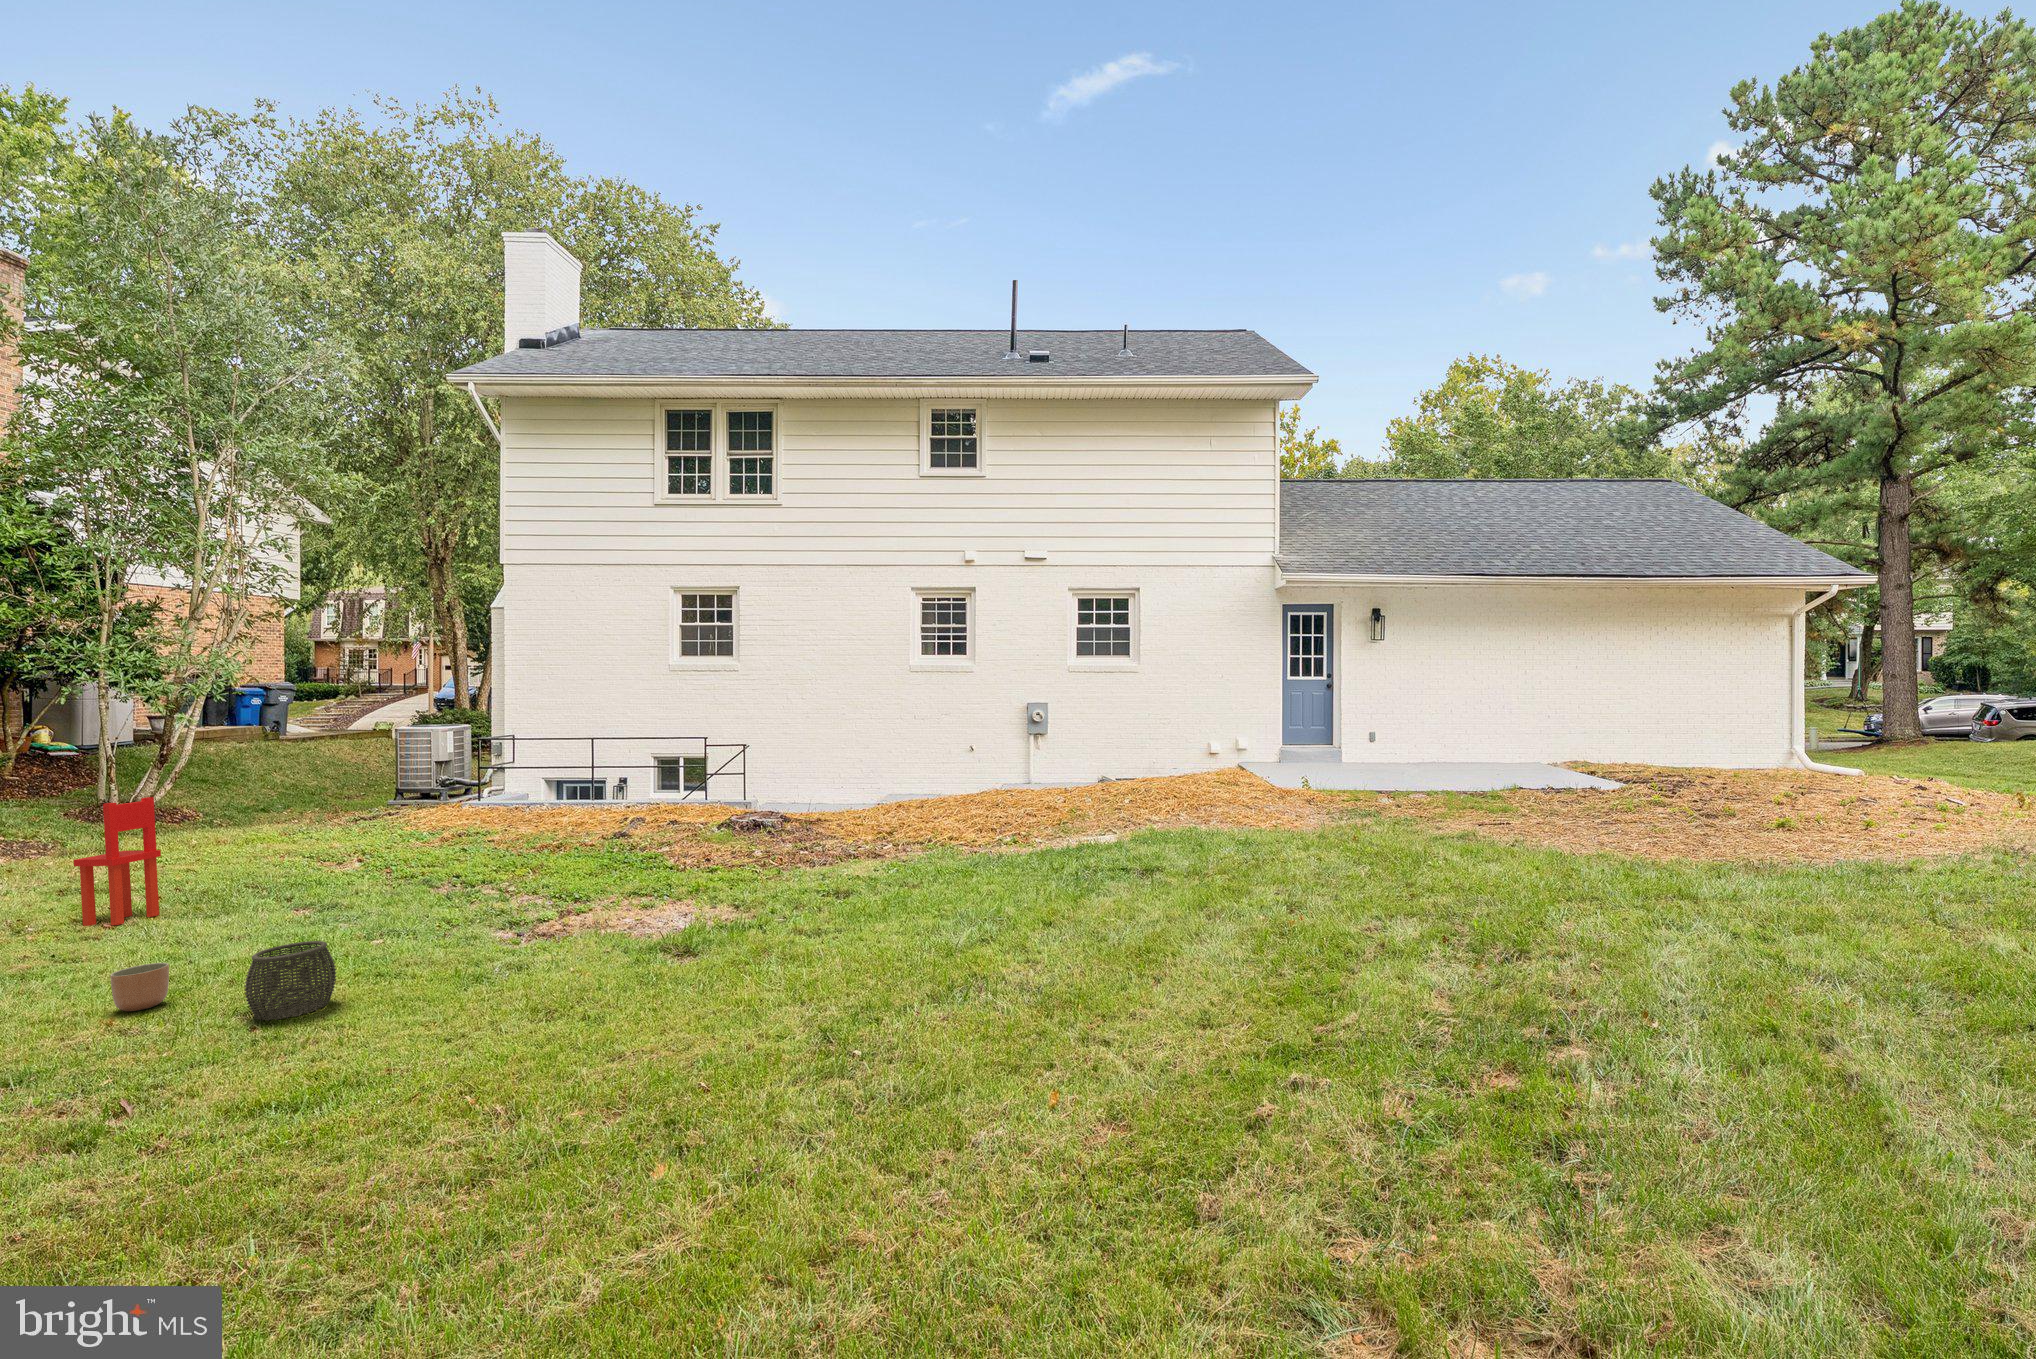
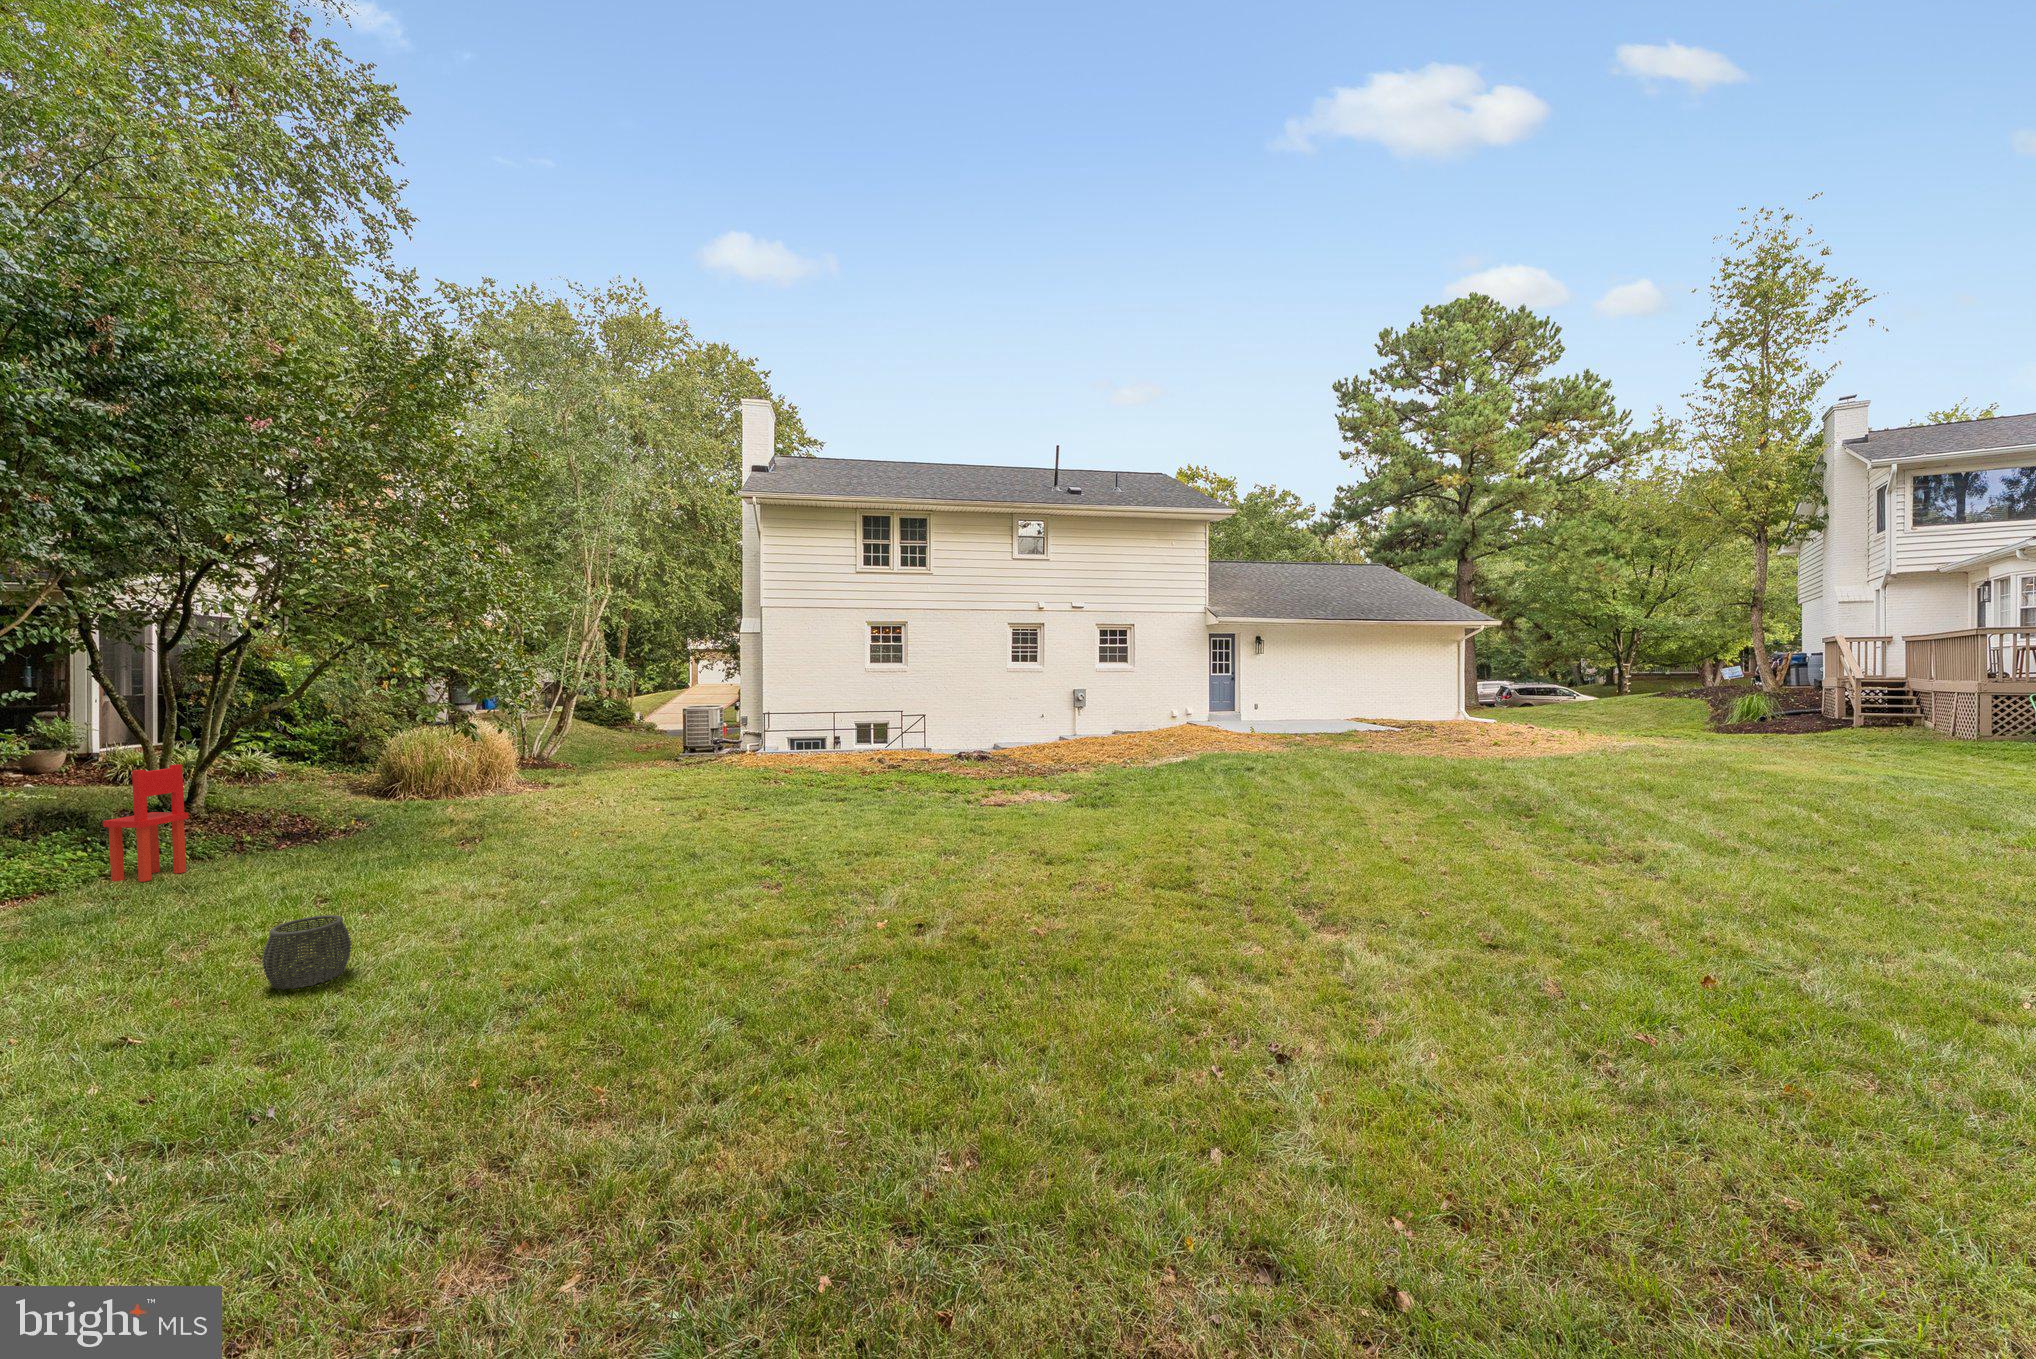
planter: present [110,963,169,1011] -> none [132,931,190,977]

